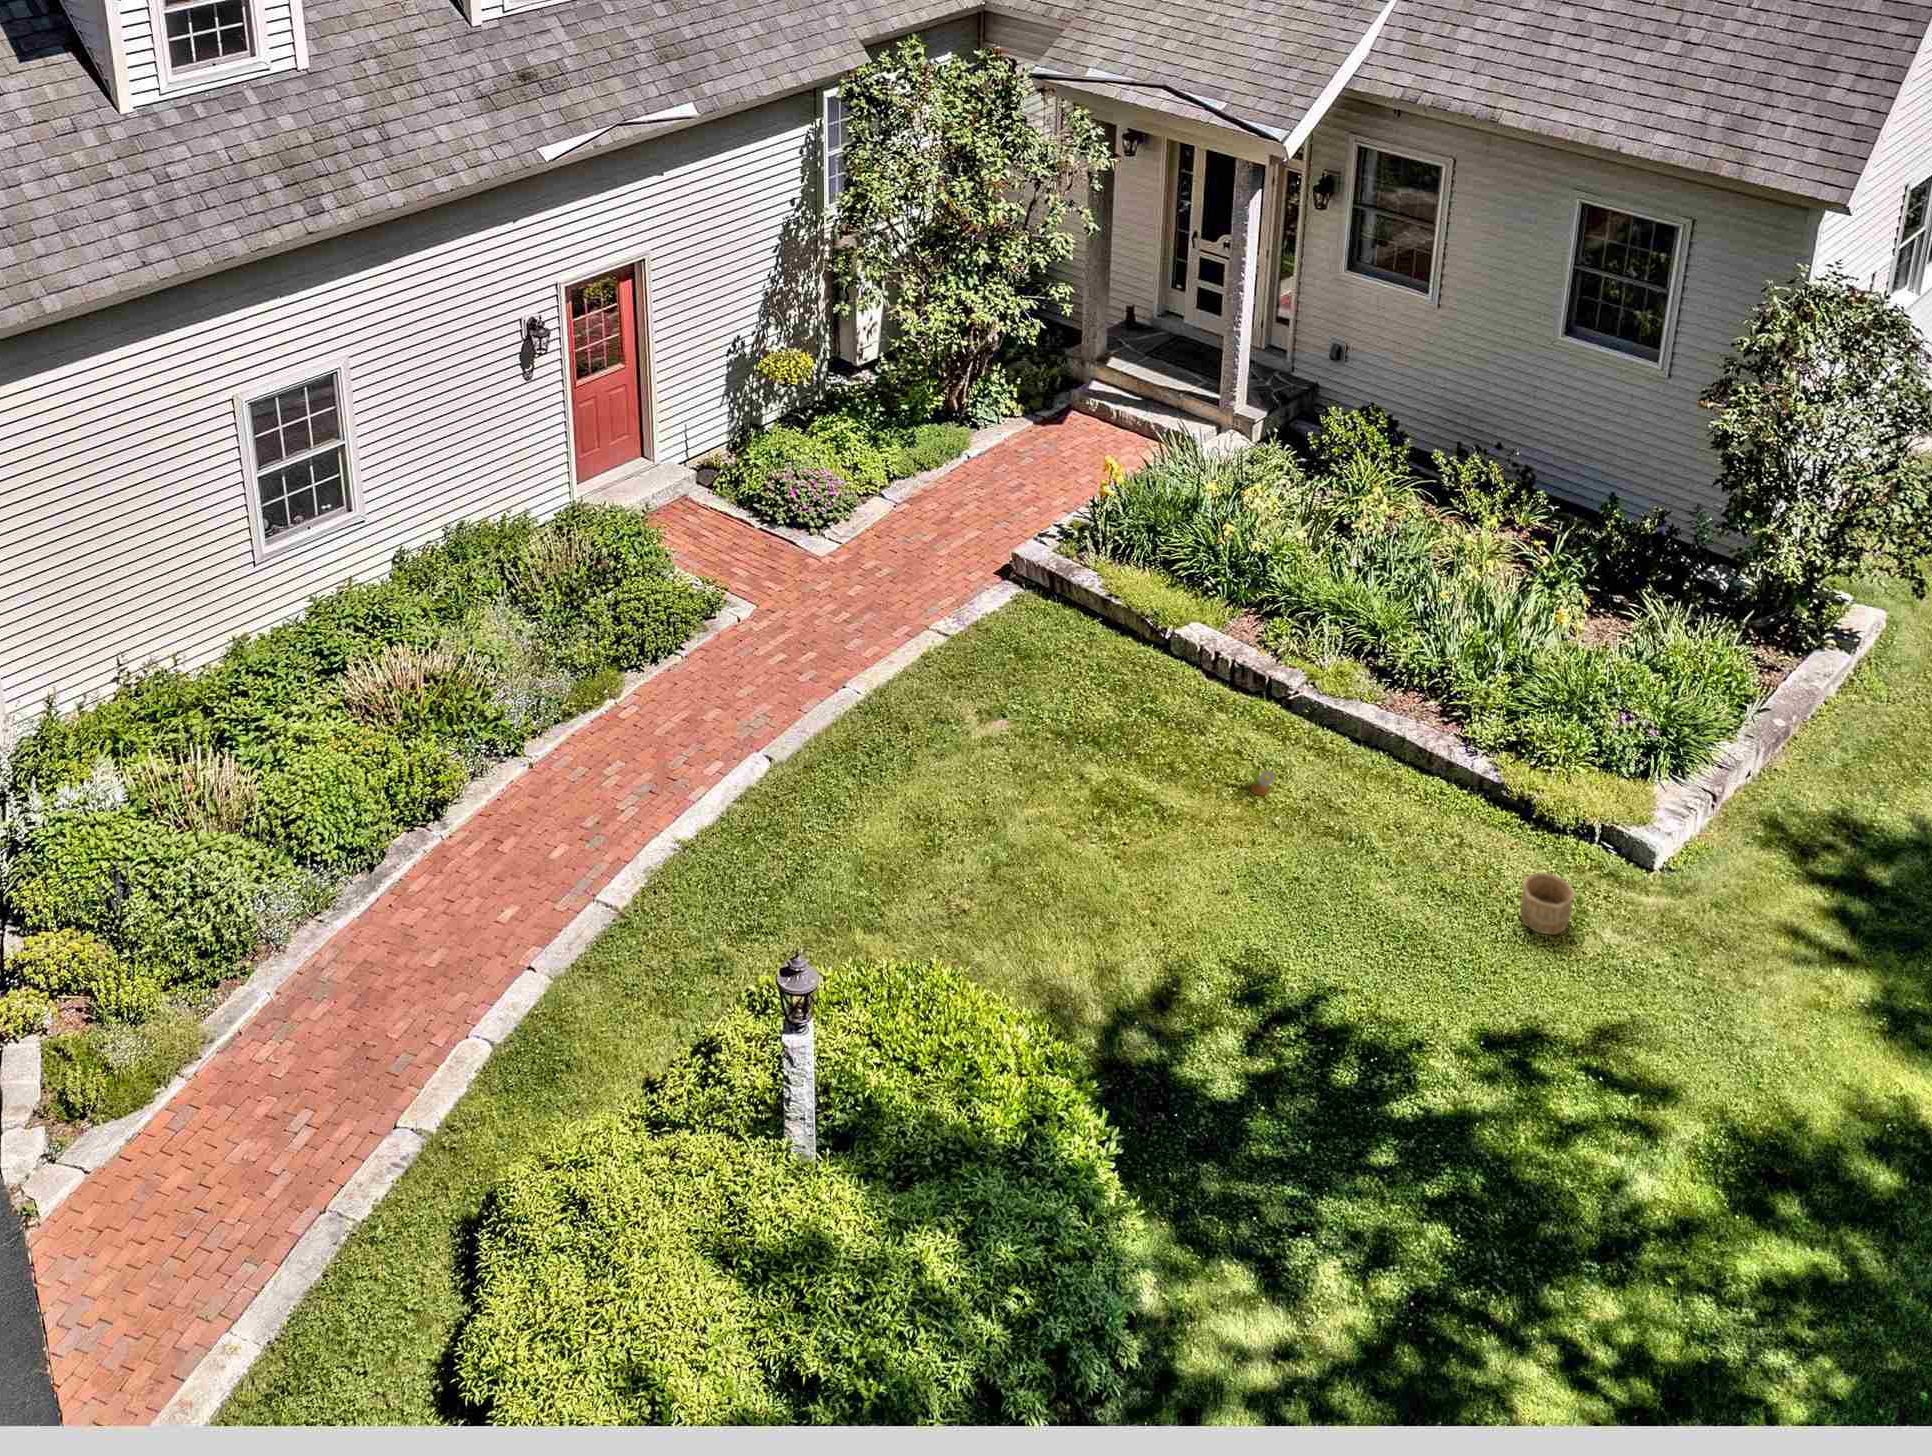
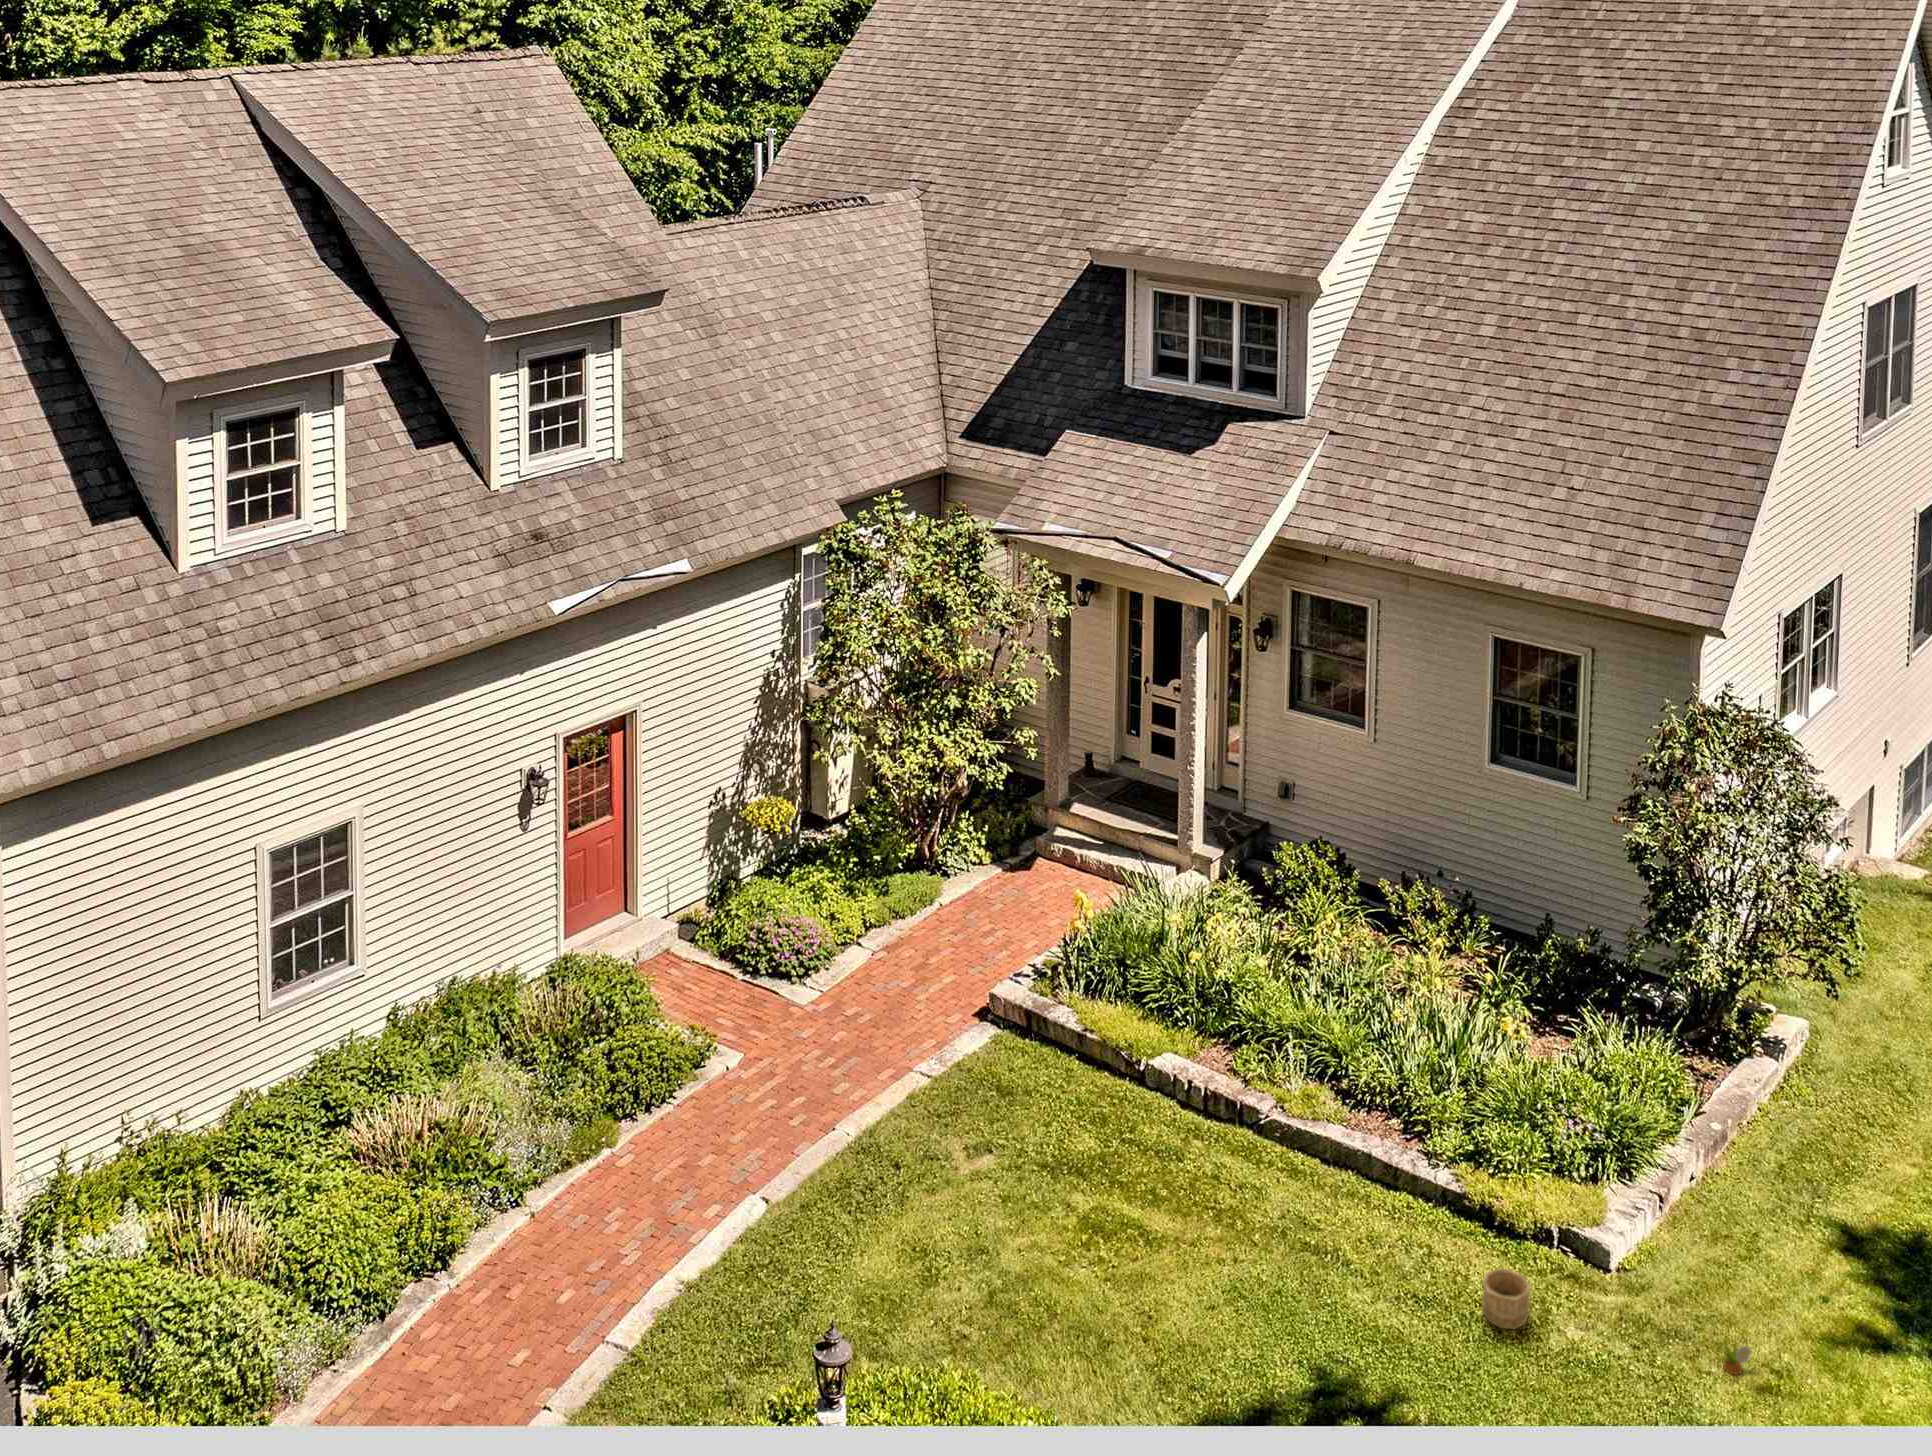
decorative plant: present [1245,767,1275,796] -> present [1714,1343,1751,1375]

